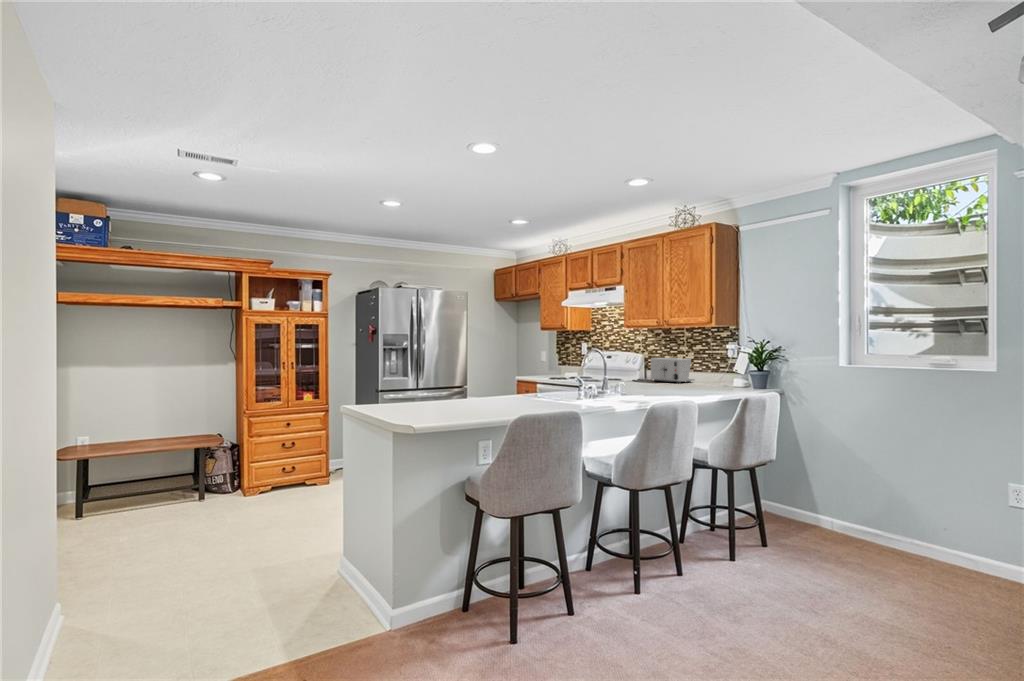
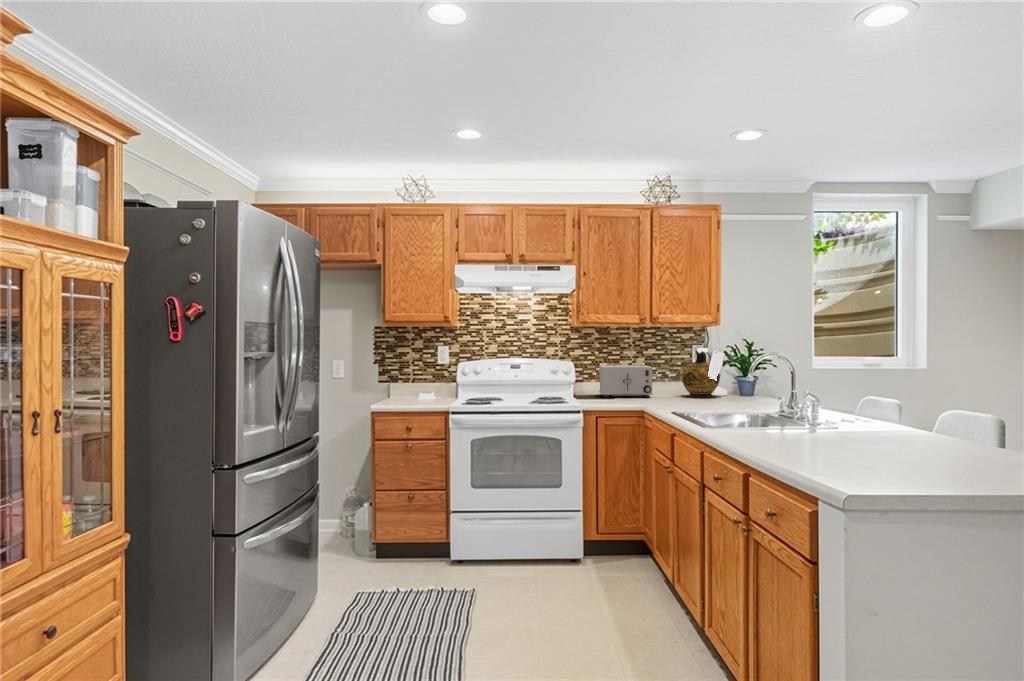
ceramic jug: none [700,347,734,386] -> present [681,351,720,397]

